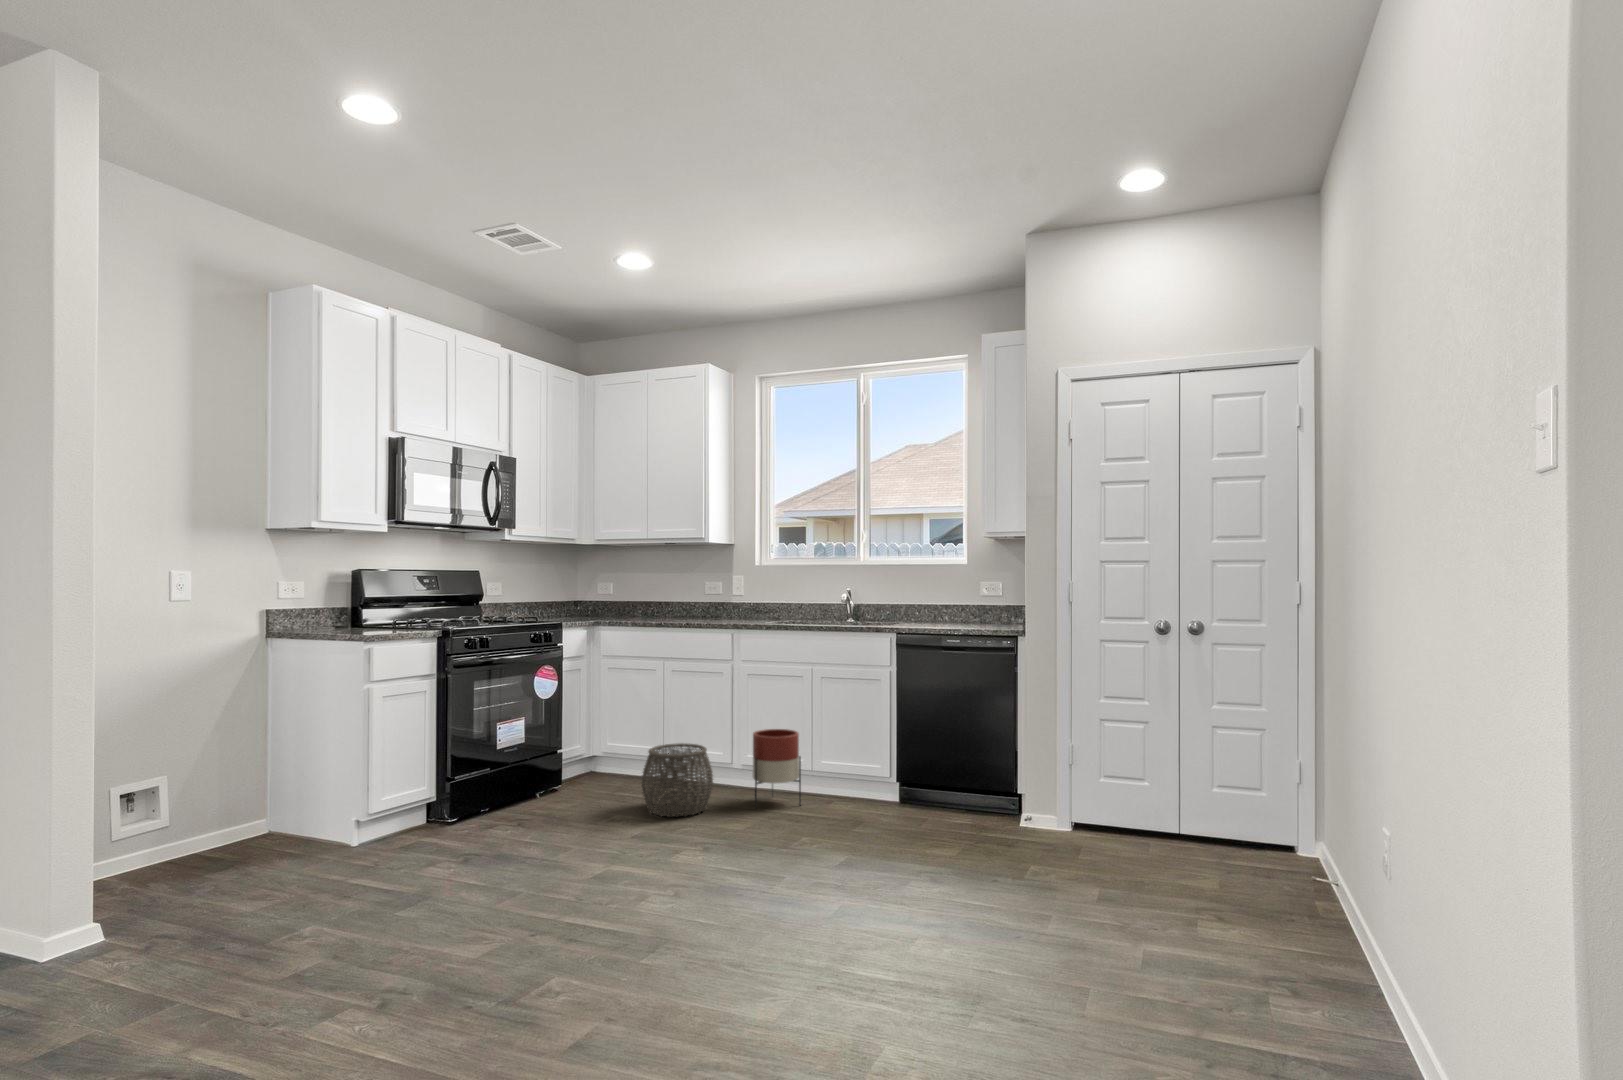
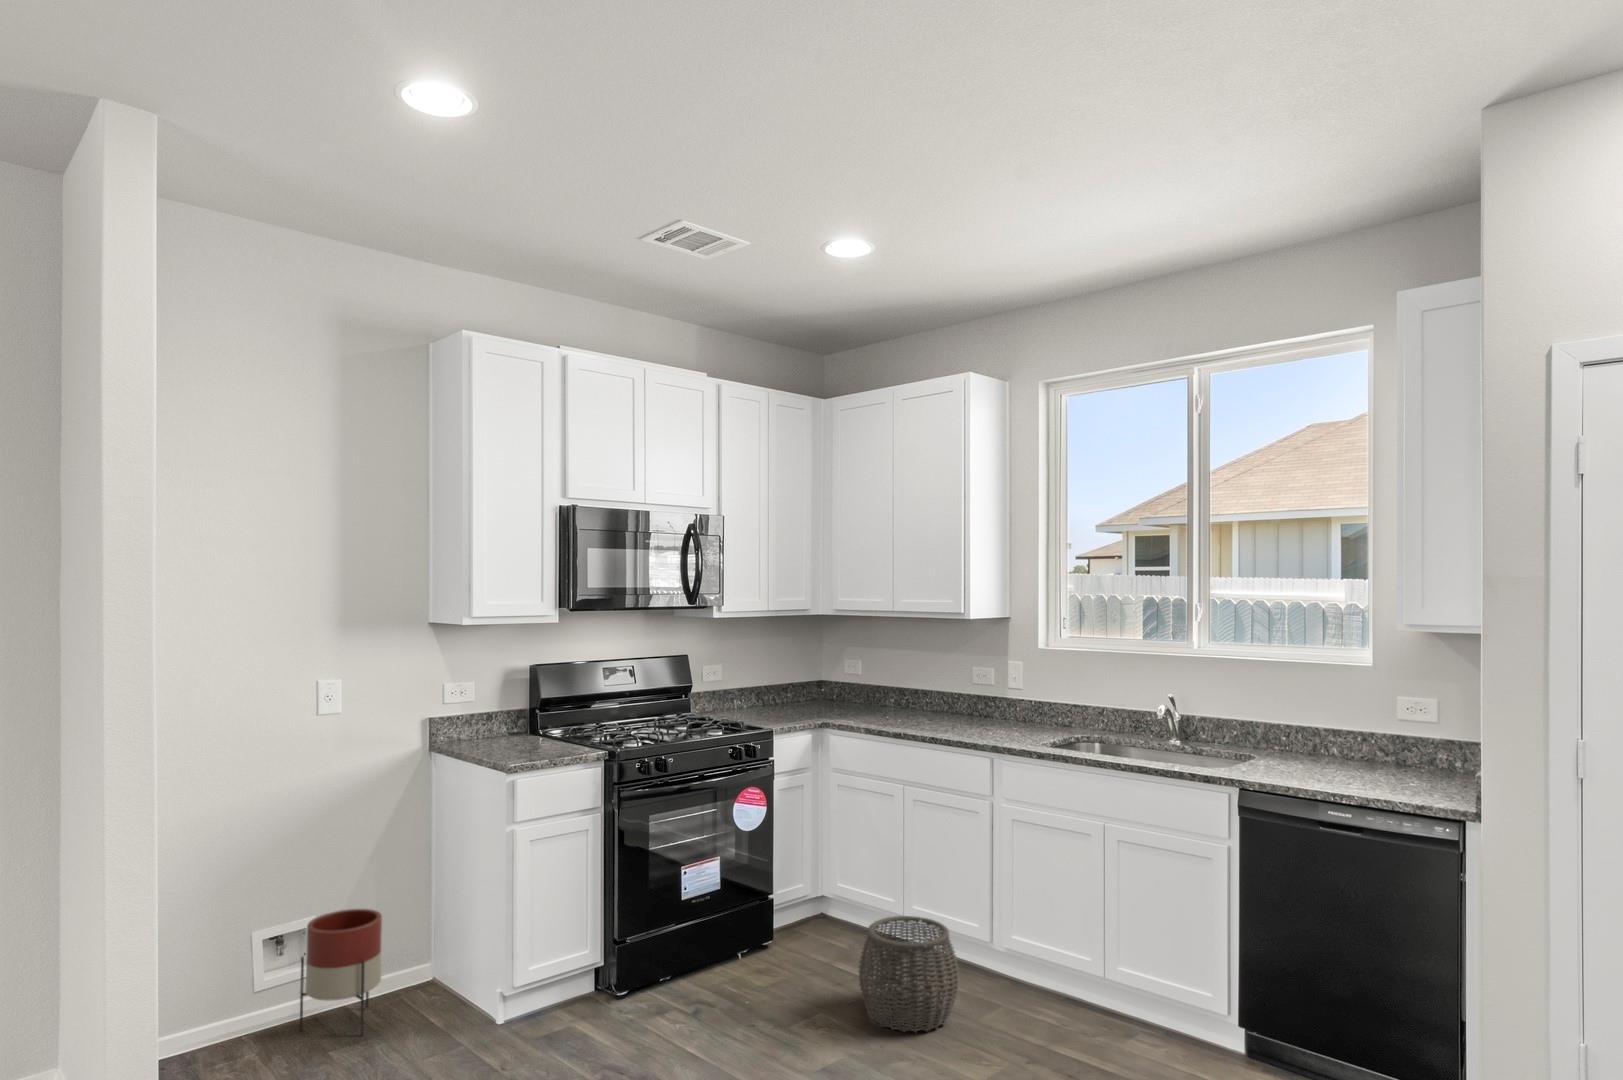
planter: present [753,729,801,807] -> present [300,909,382,1035]

